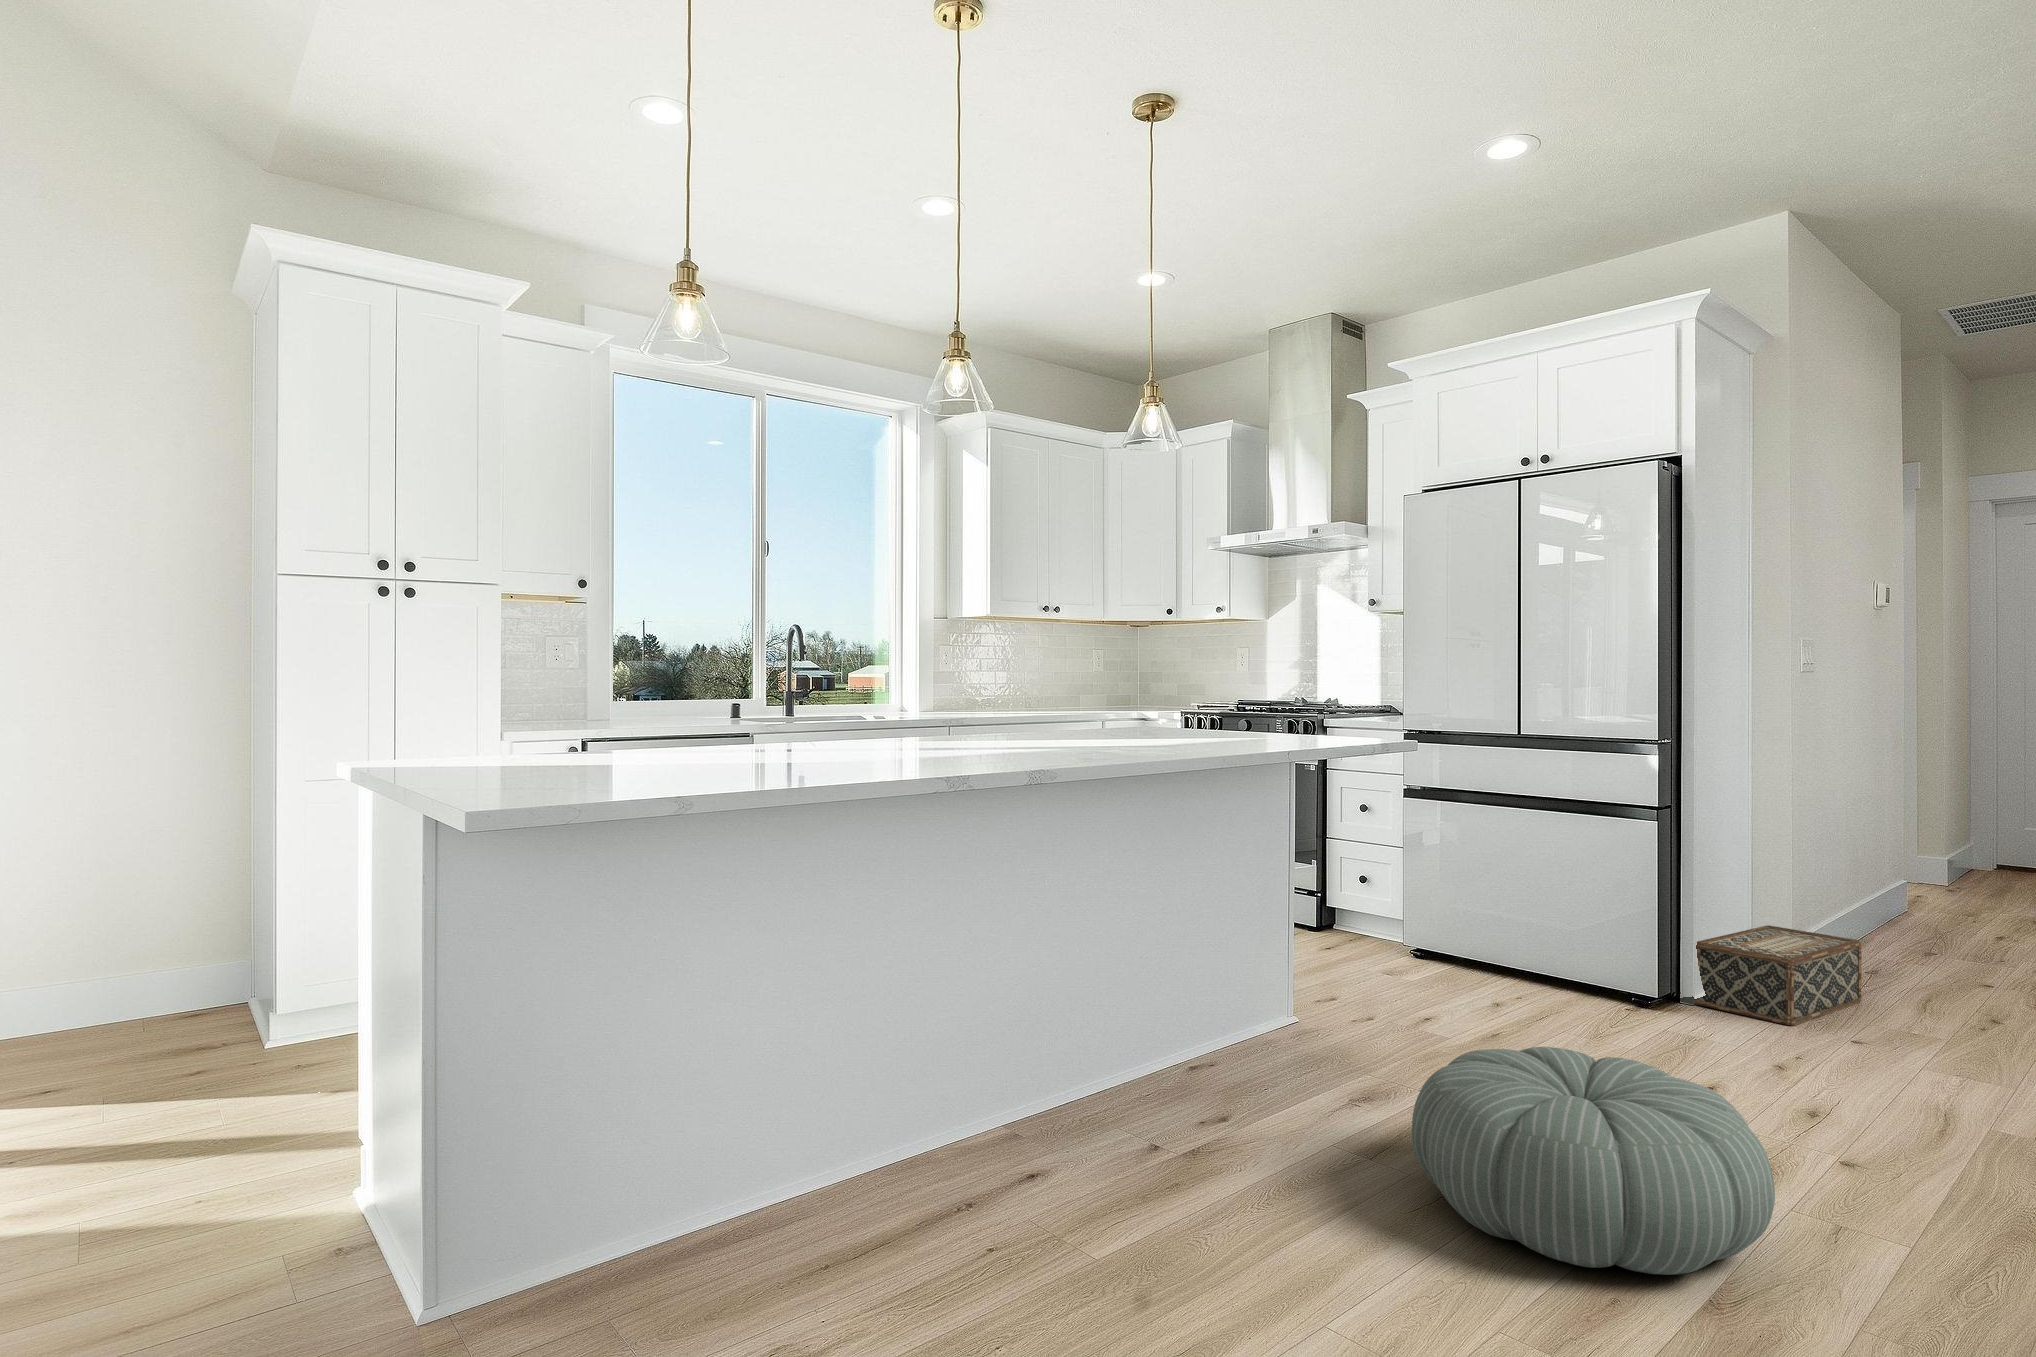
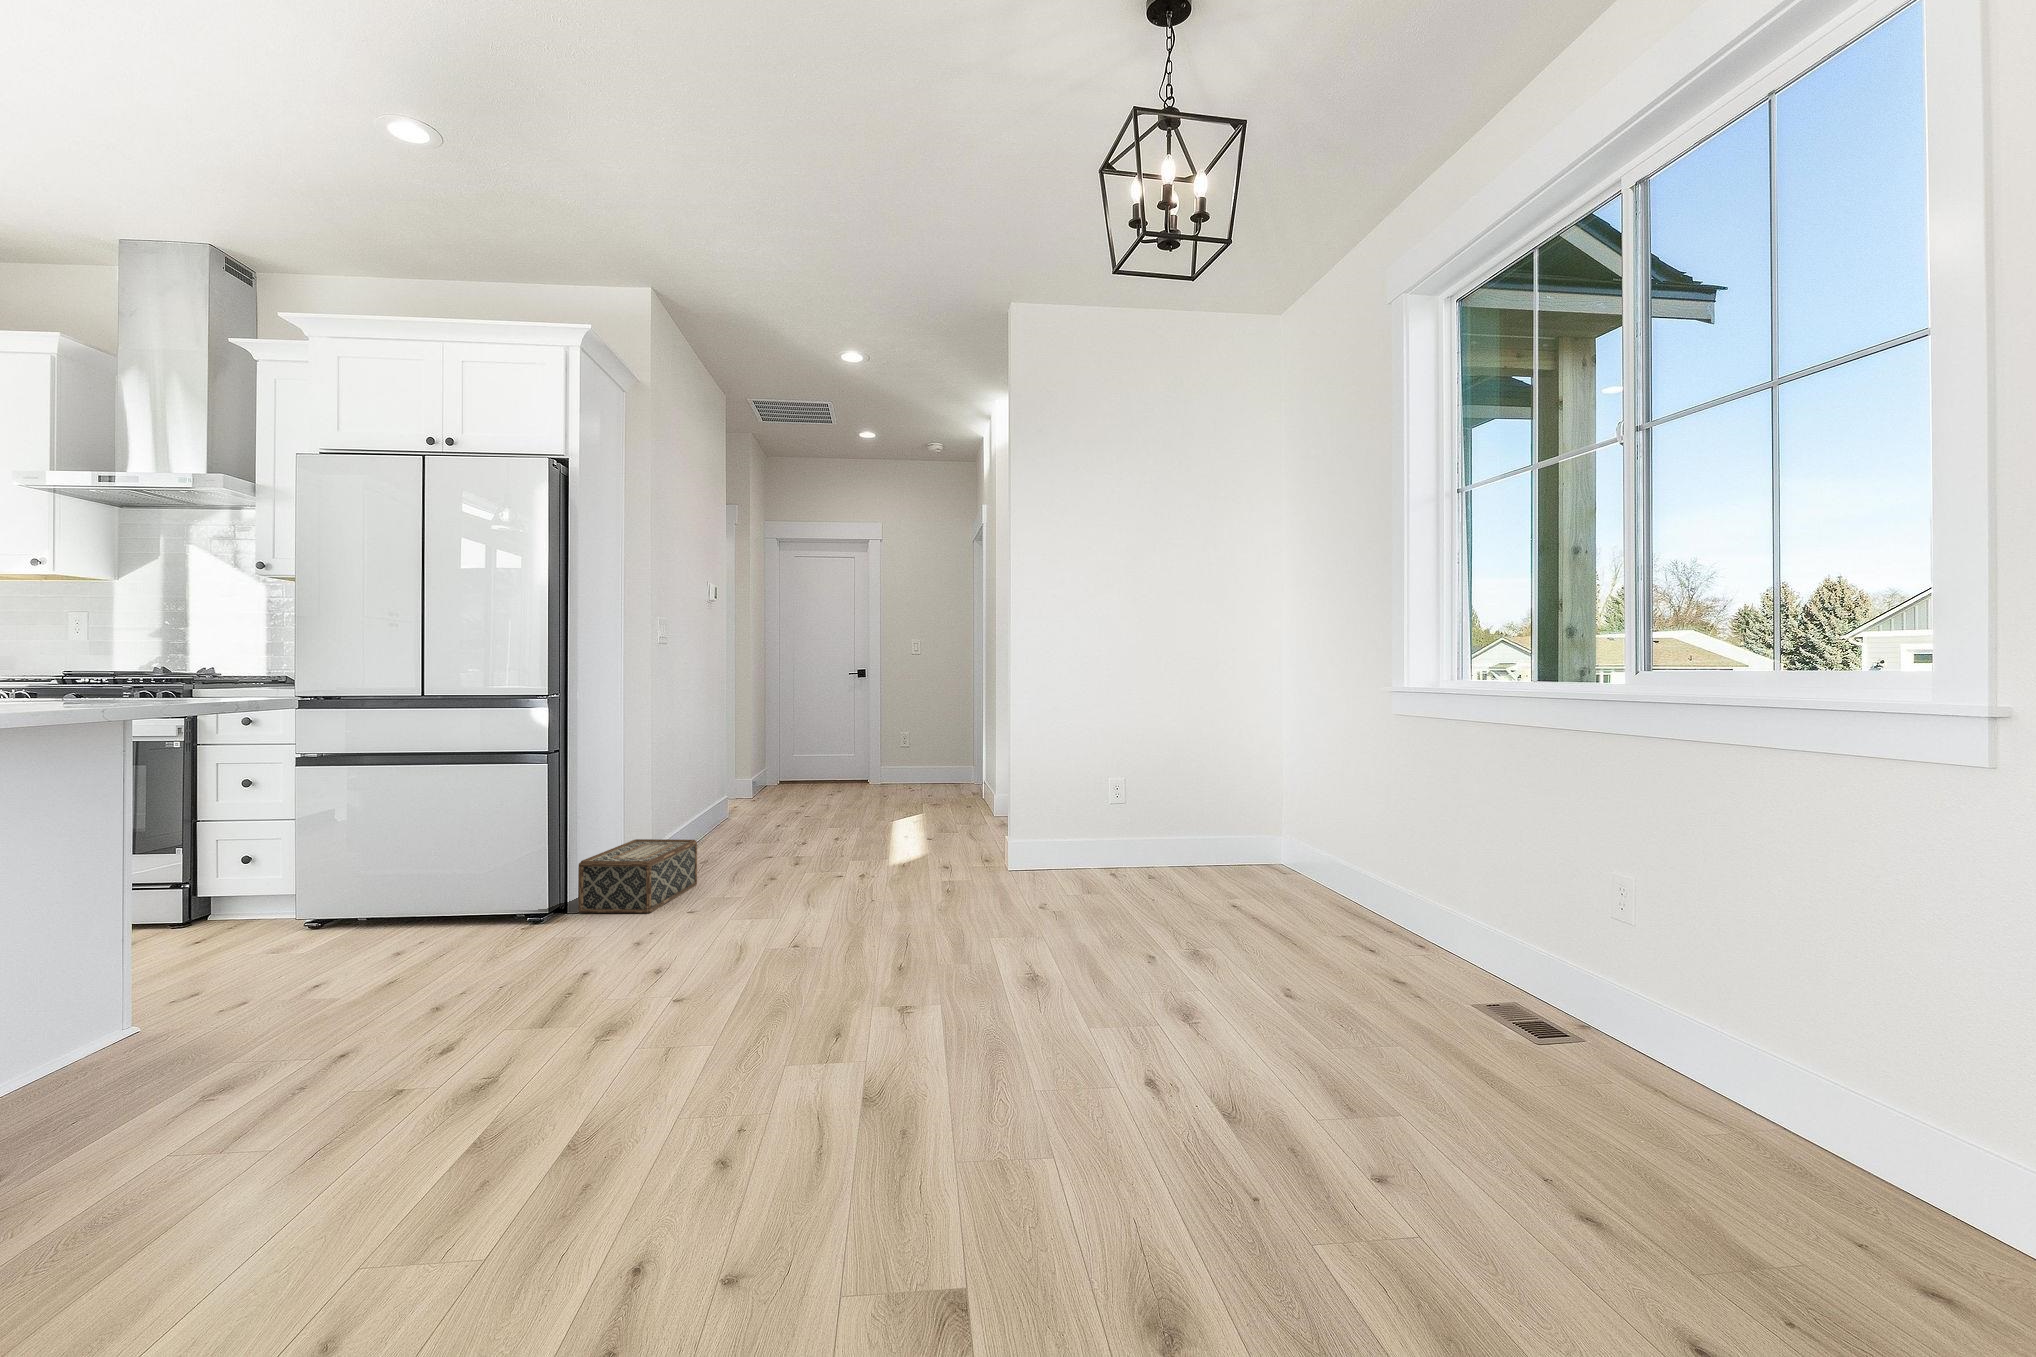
pouf: present [1412,1047,1775,1275] -> none [259,974,622,1194]

